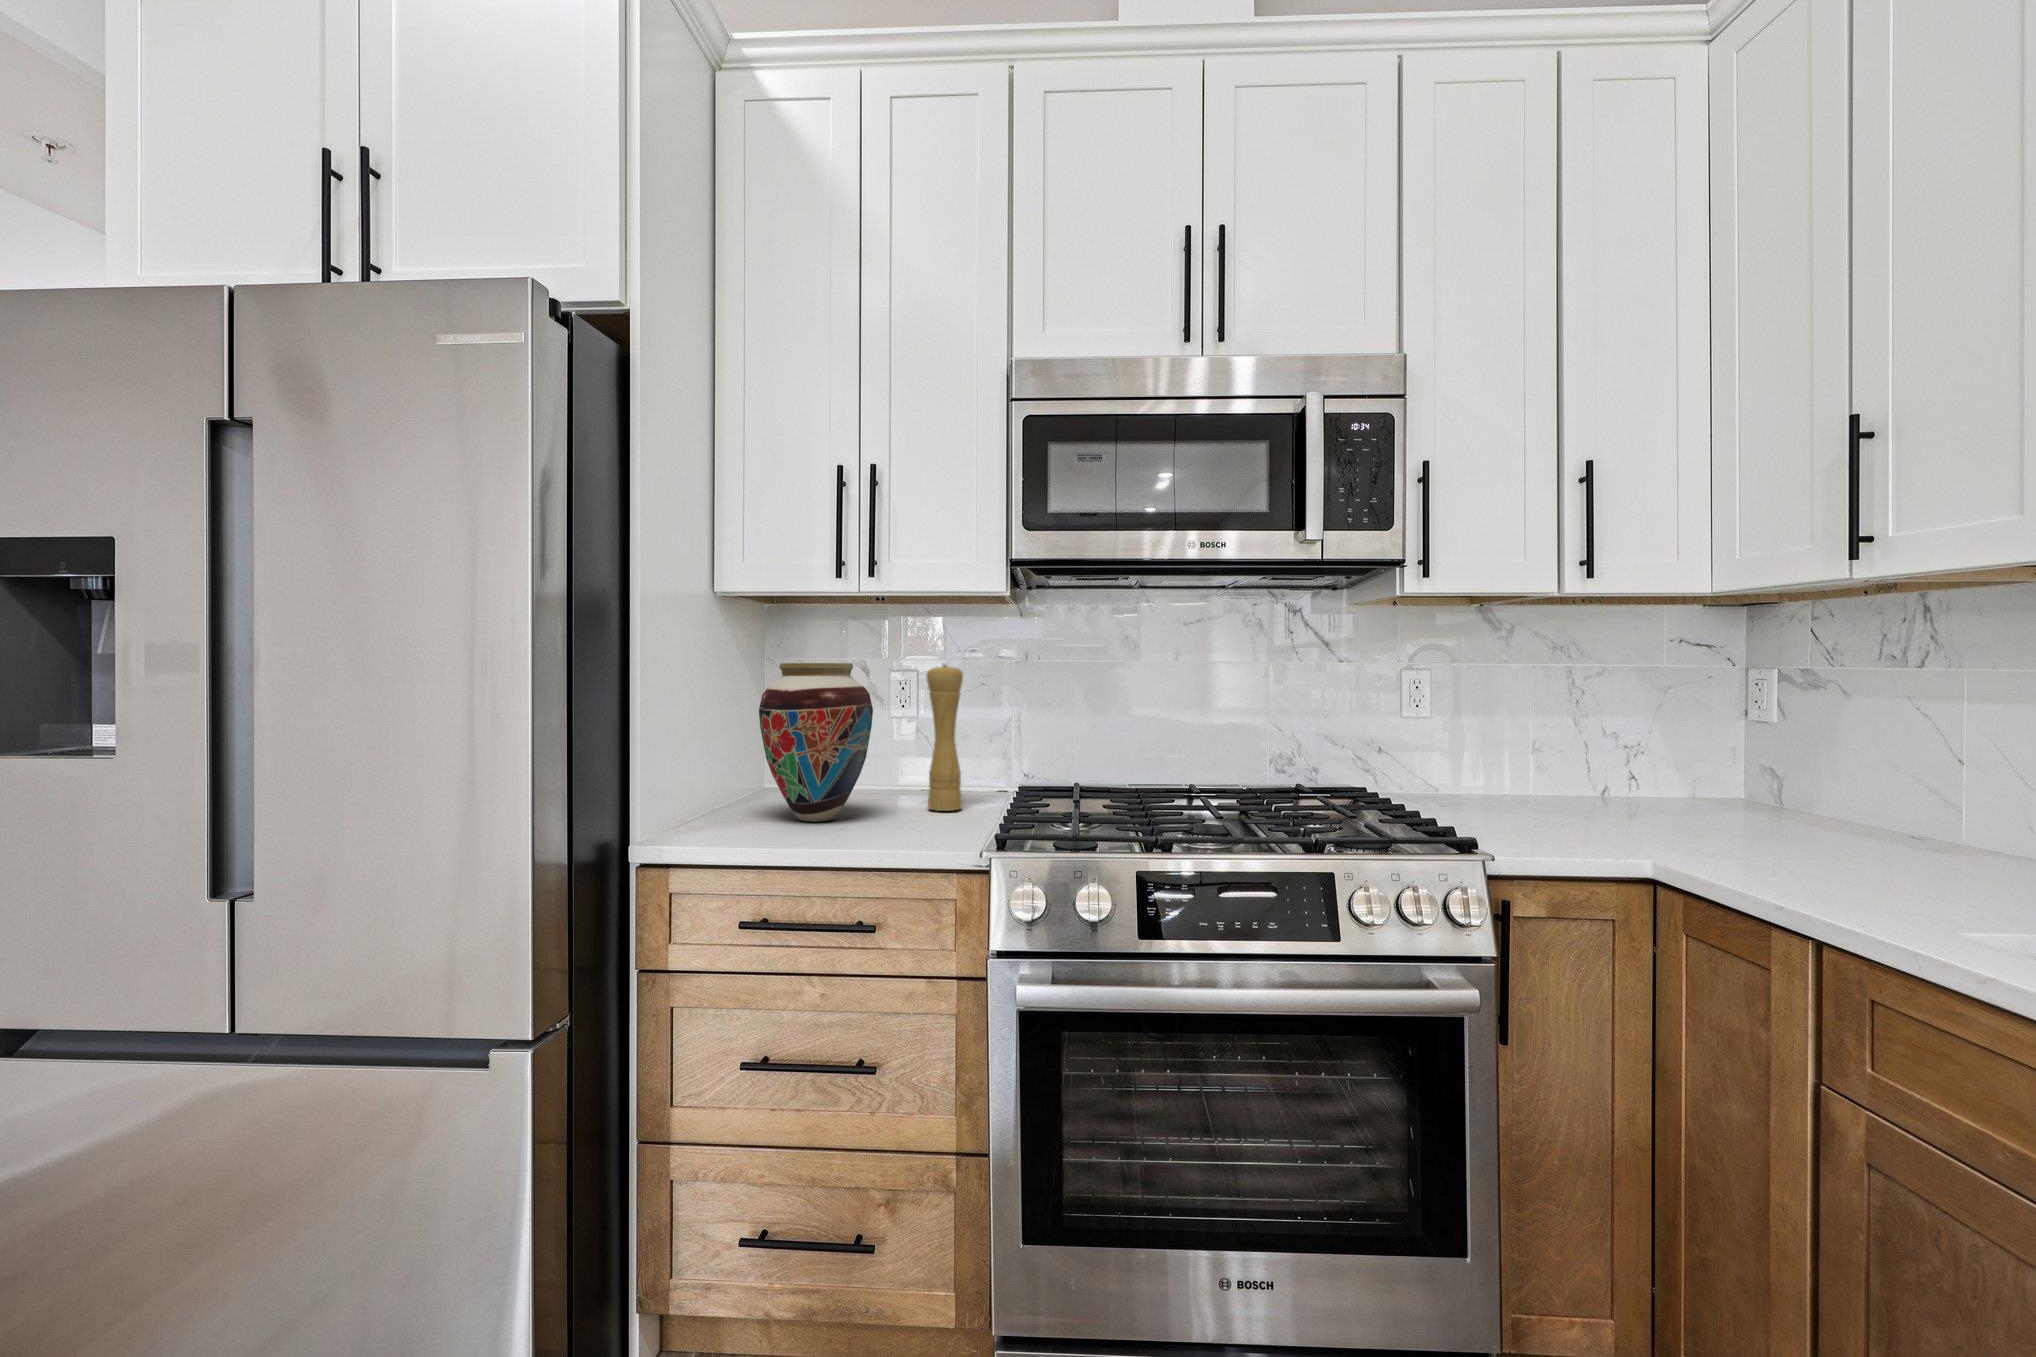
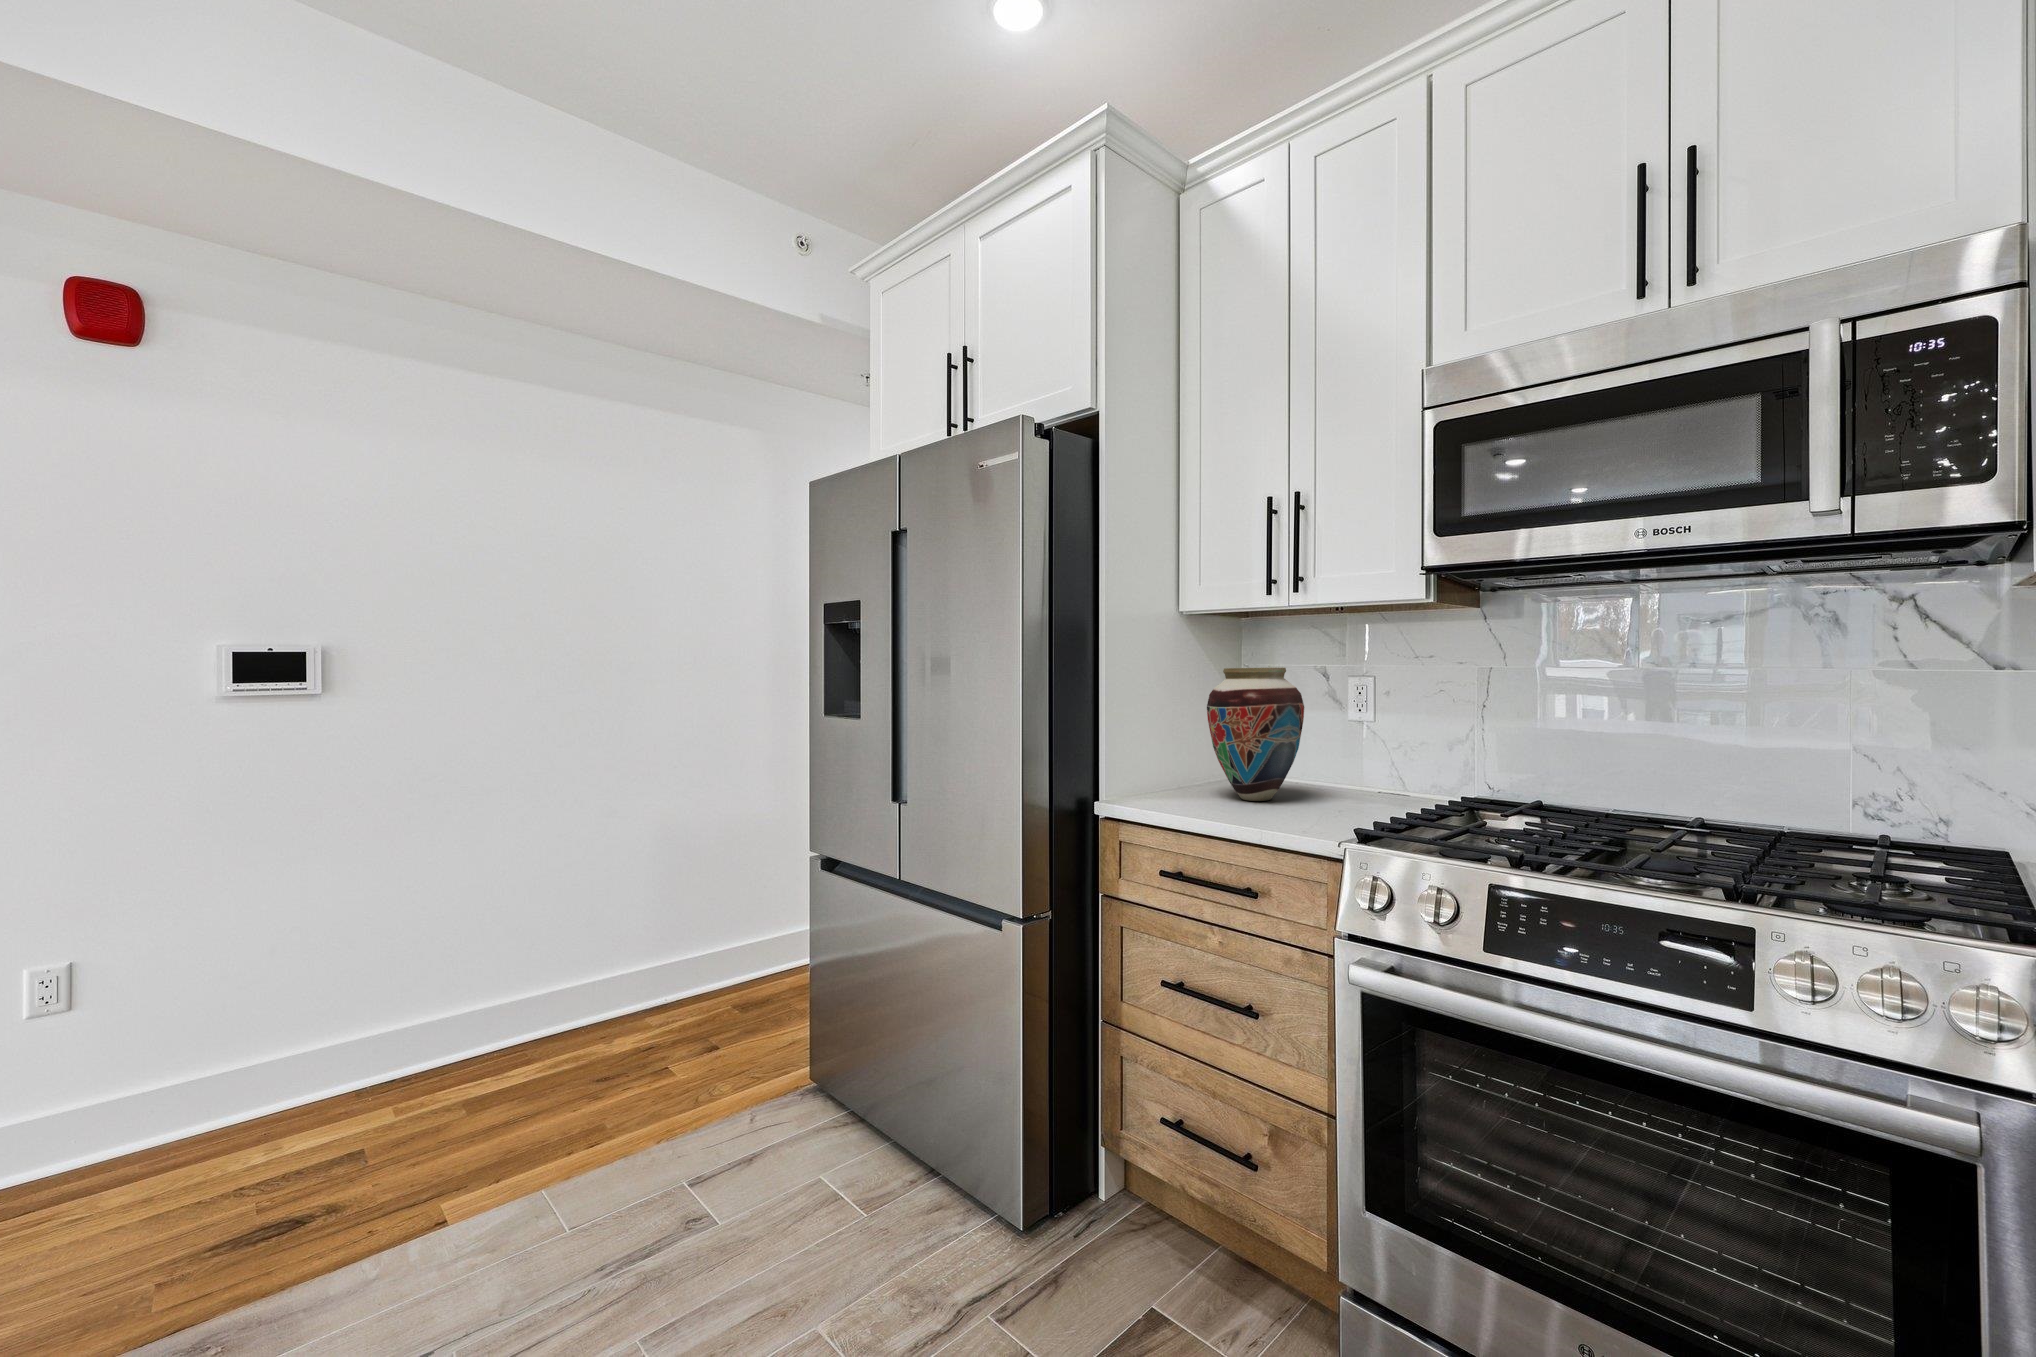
pepper mill: present [927,665,963,811] -> none [1366,667,1403,804]

